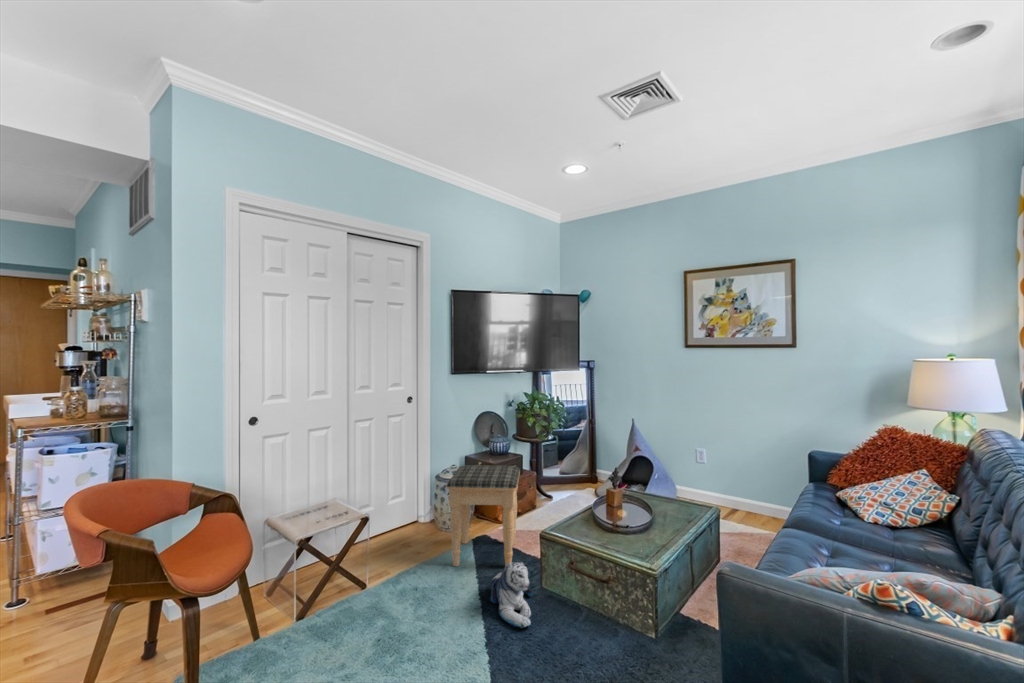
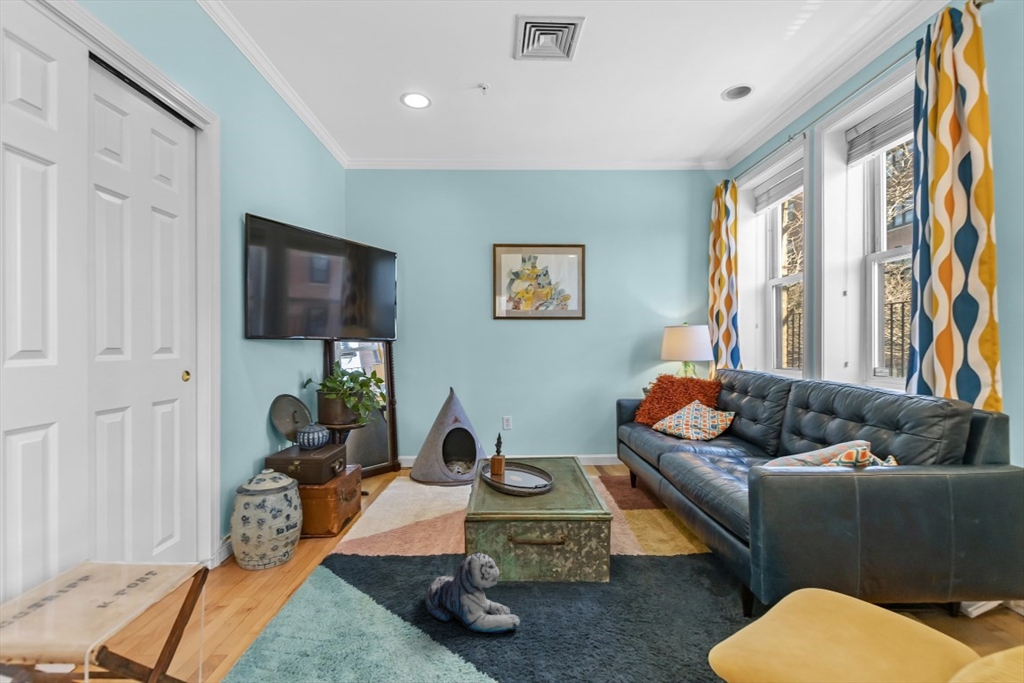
footstool: present [446,465,520,566] -> none [301,449,423,604]

